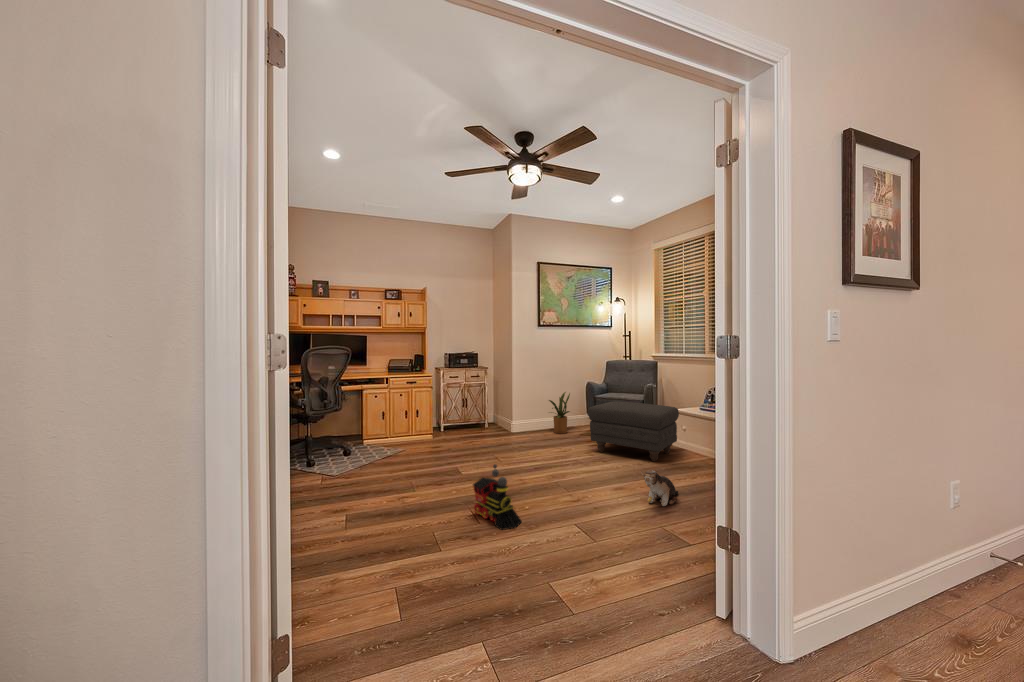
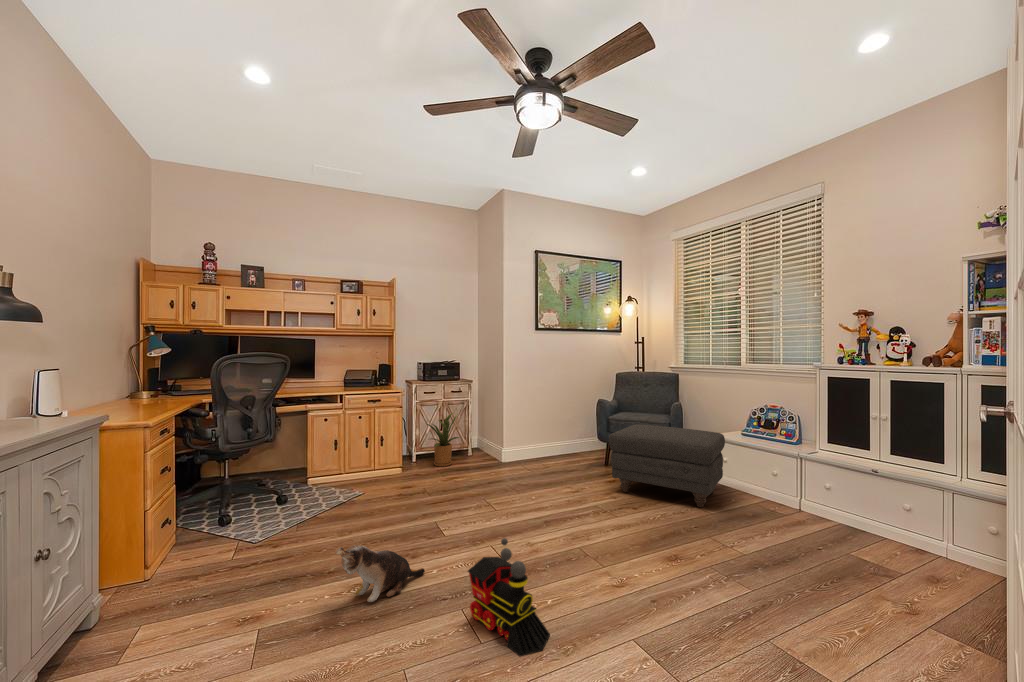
house plant: present [549,392,570,434] -> present [427,413,459,467]
plush toy: present [641,470,678,506] -> present [335,545,425,602]

